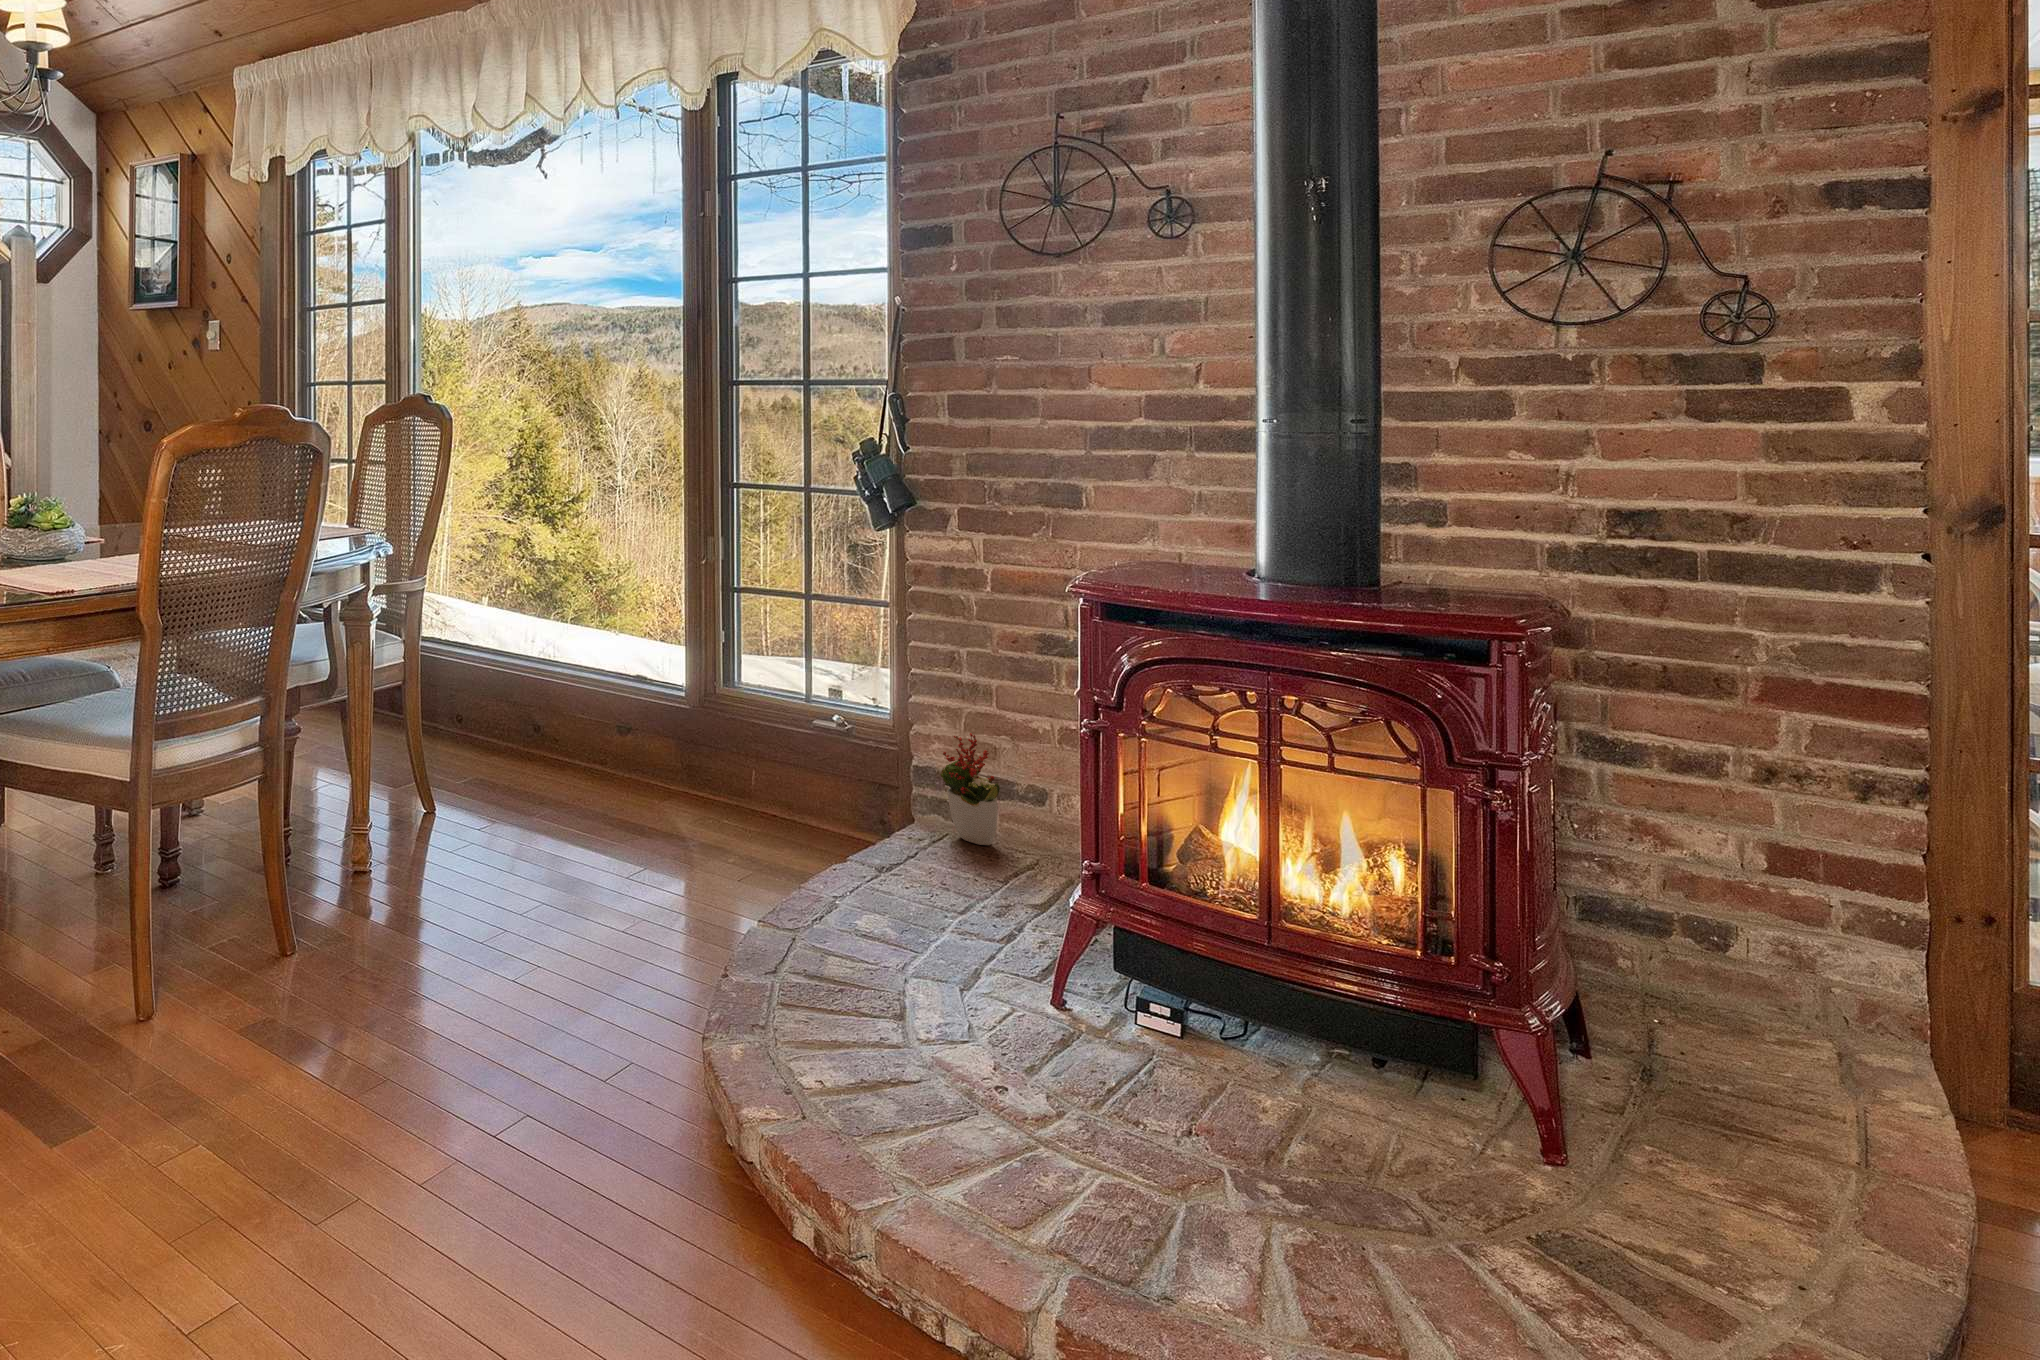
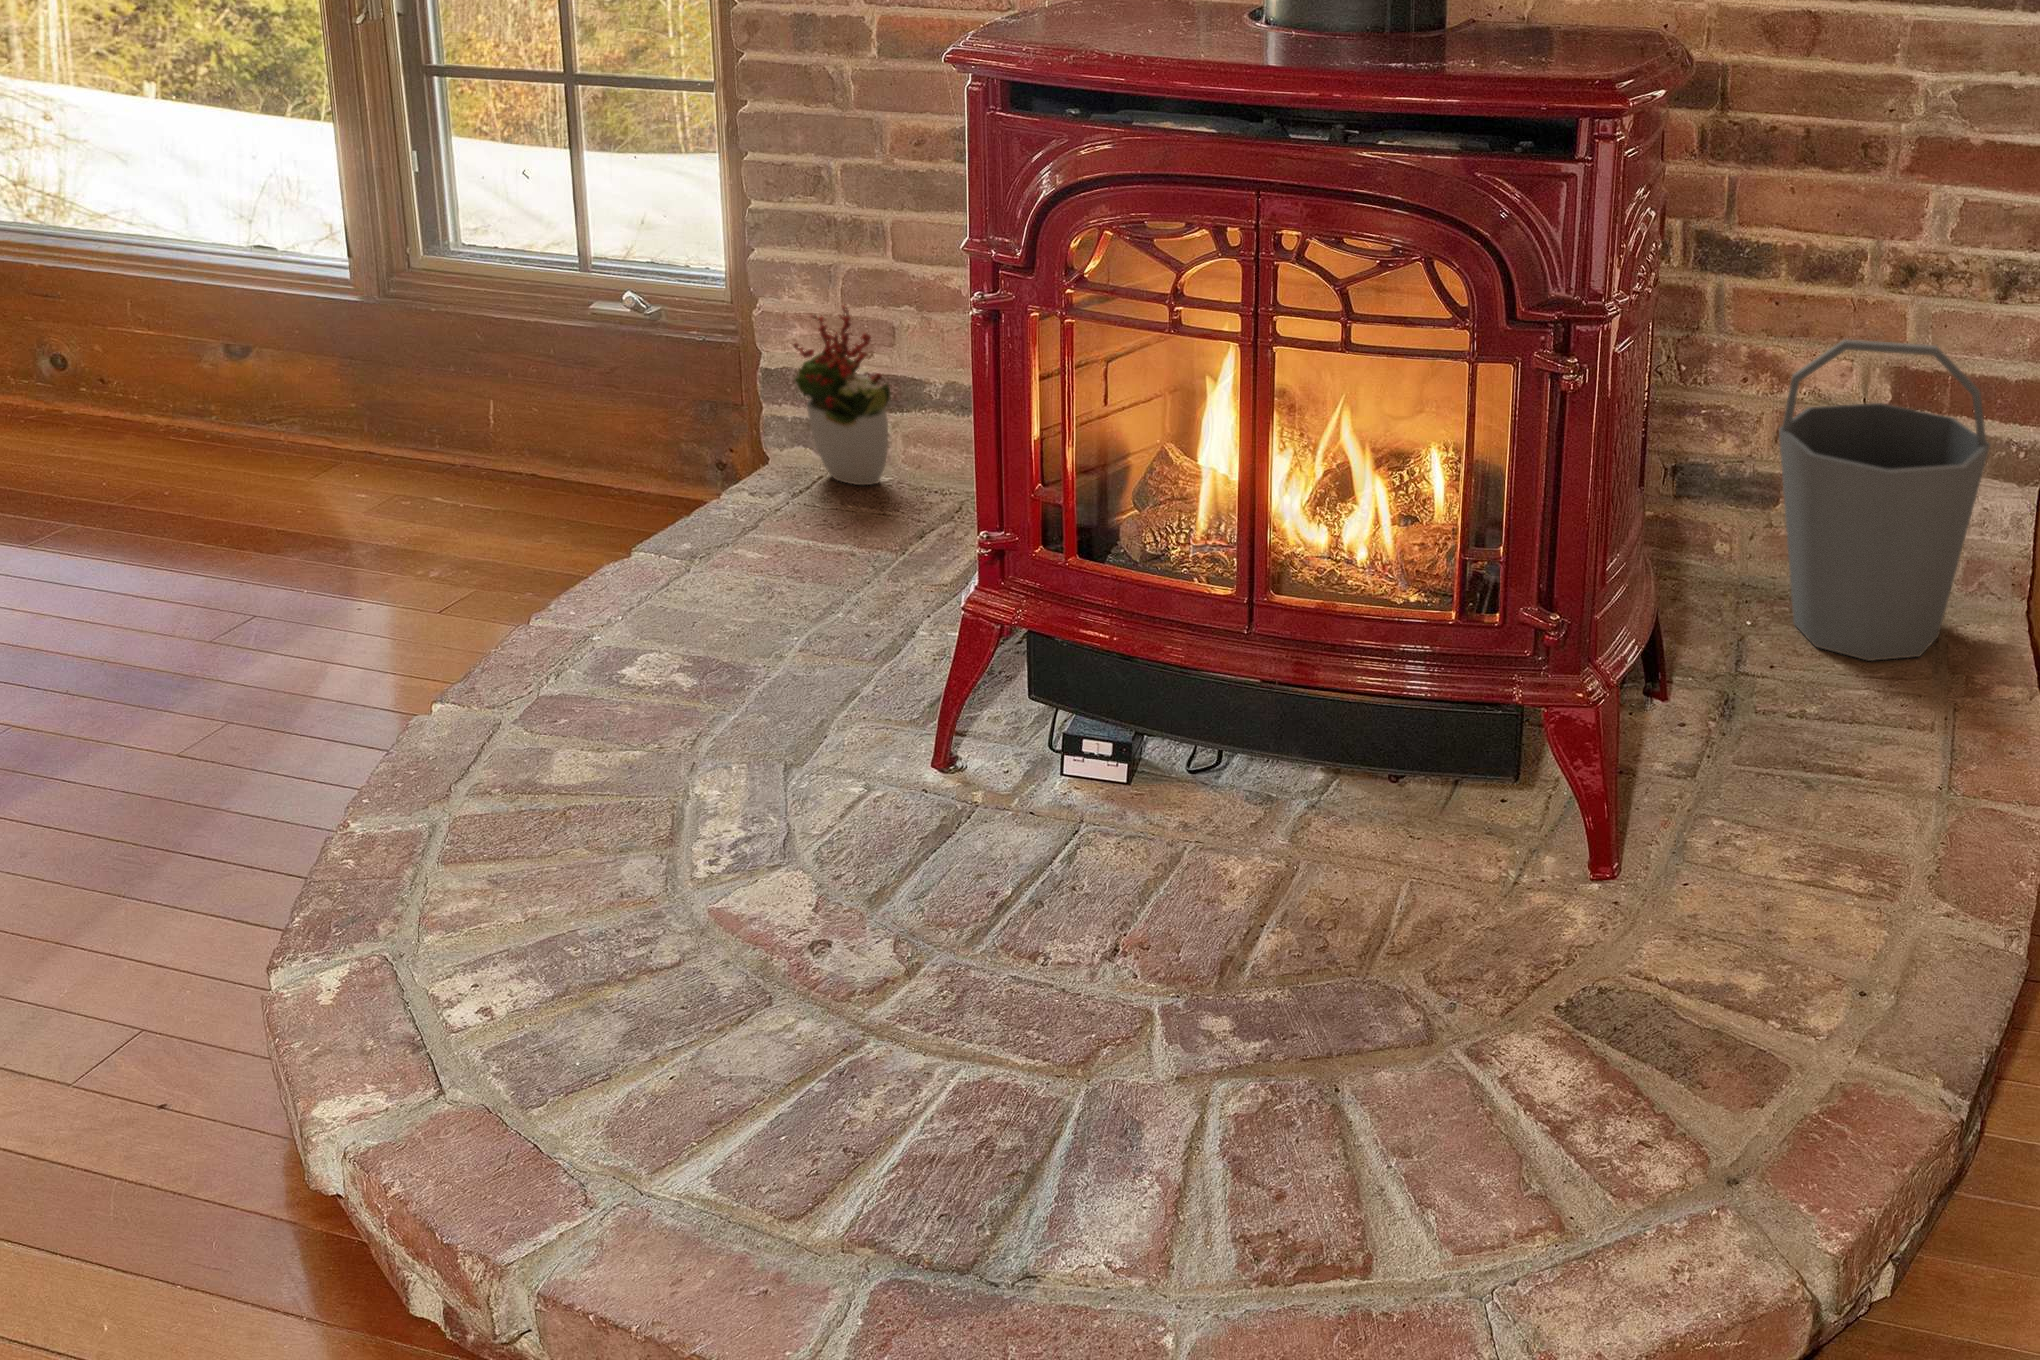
bucket: none [1666,816,1864,1071] -> present [1779,339,1990,661]

